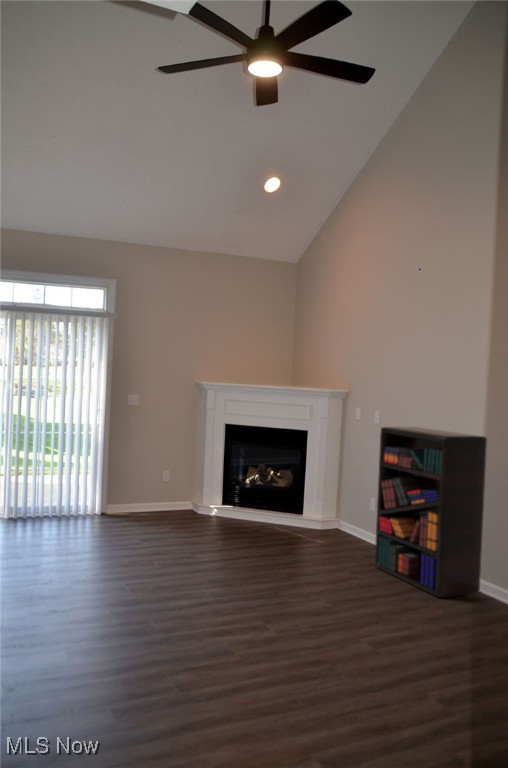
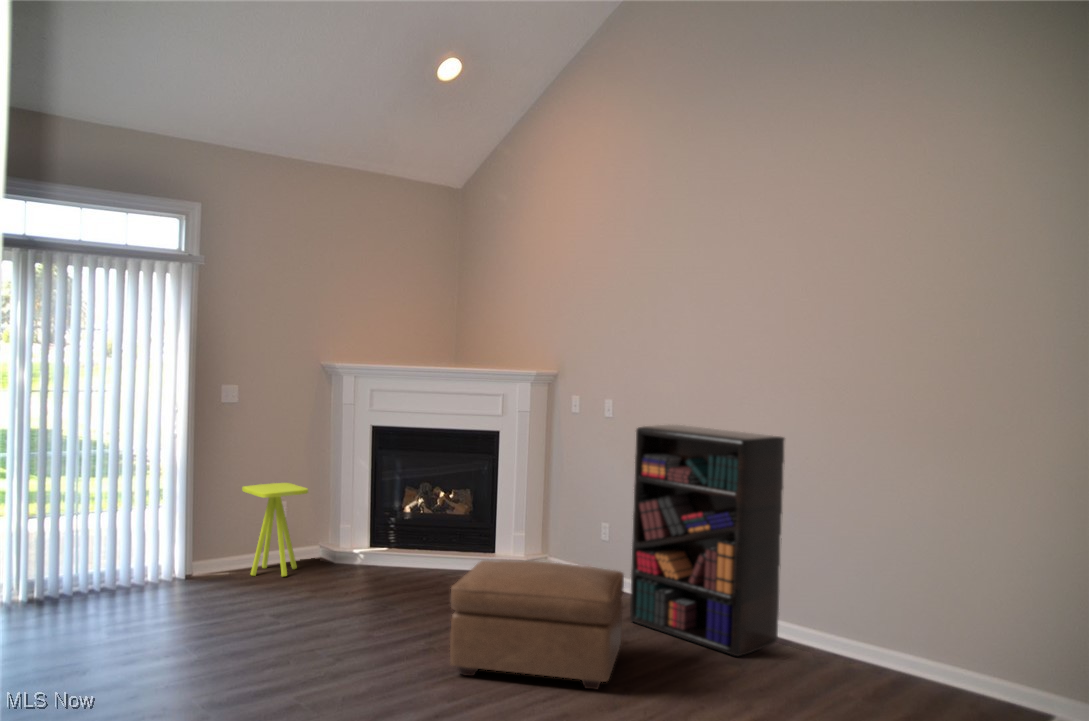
side table: none [140,459,180,518] -> present [242,483,308,576]
ottoman: none [225,513,354,606] -> present [450,560,624,689]

